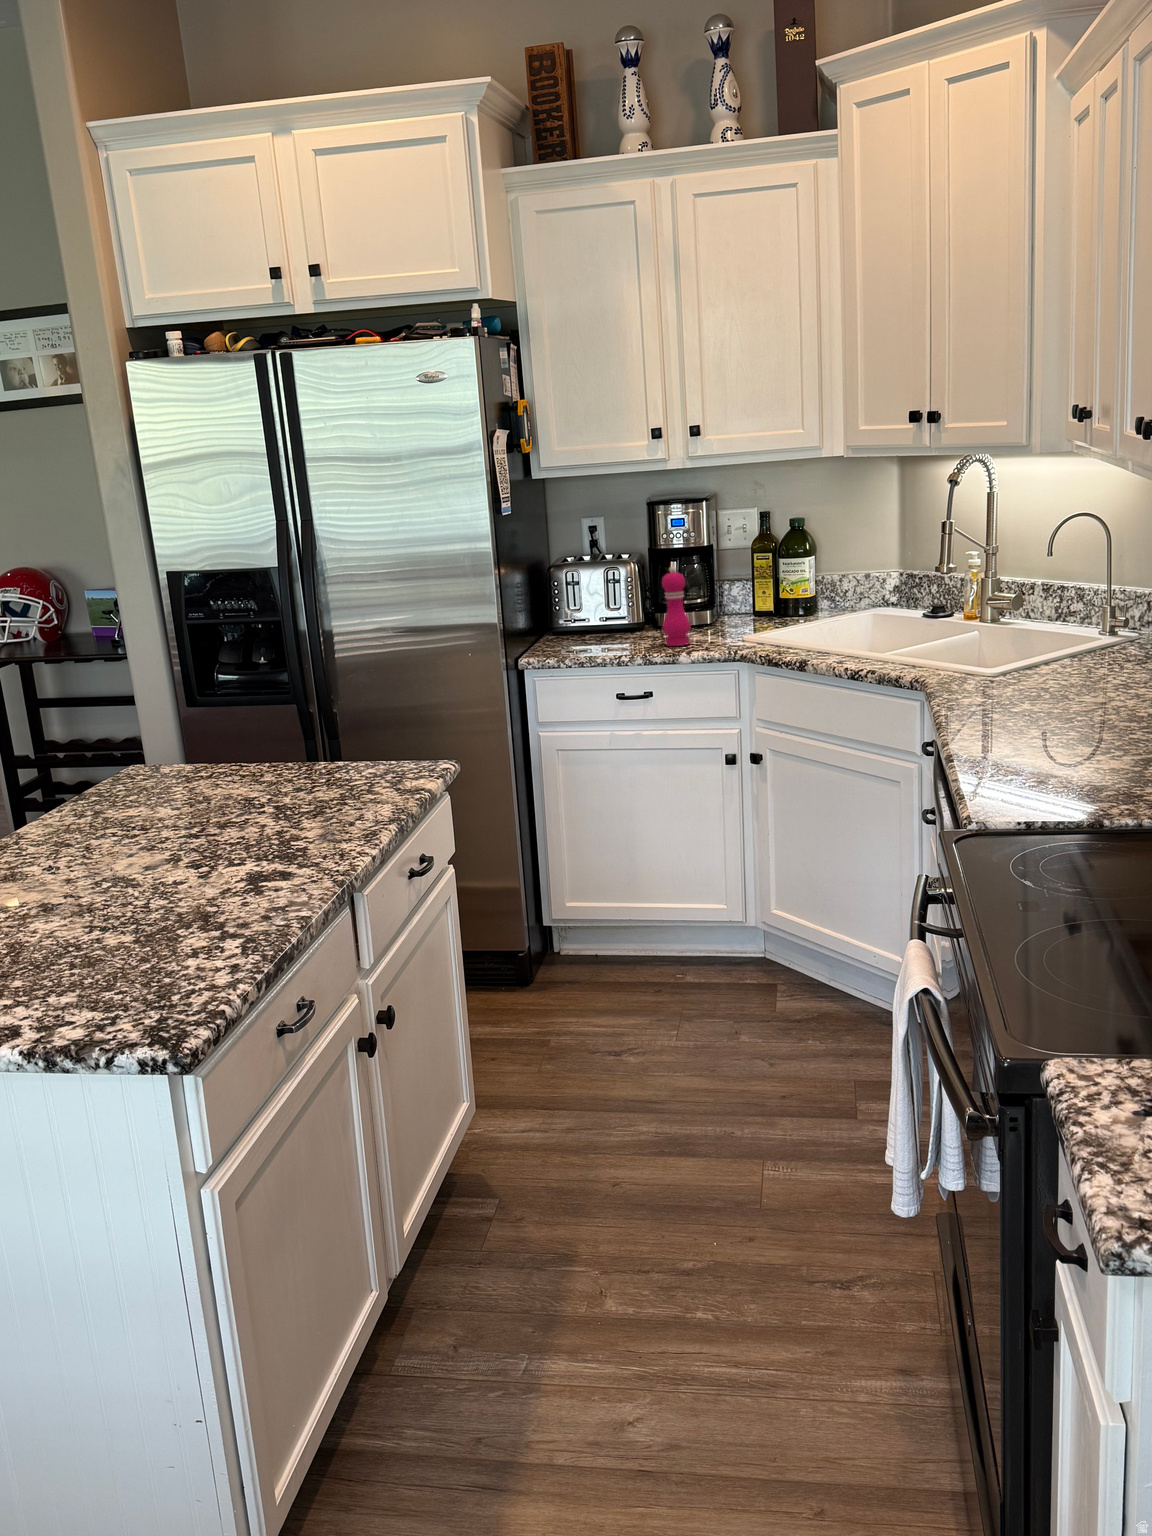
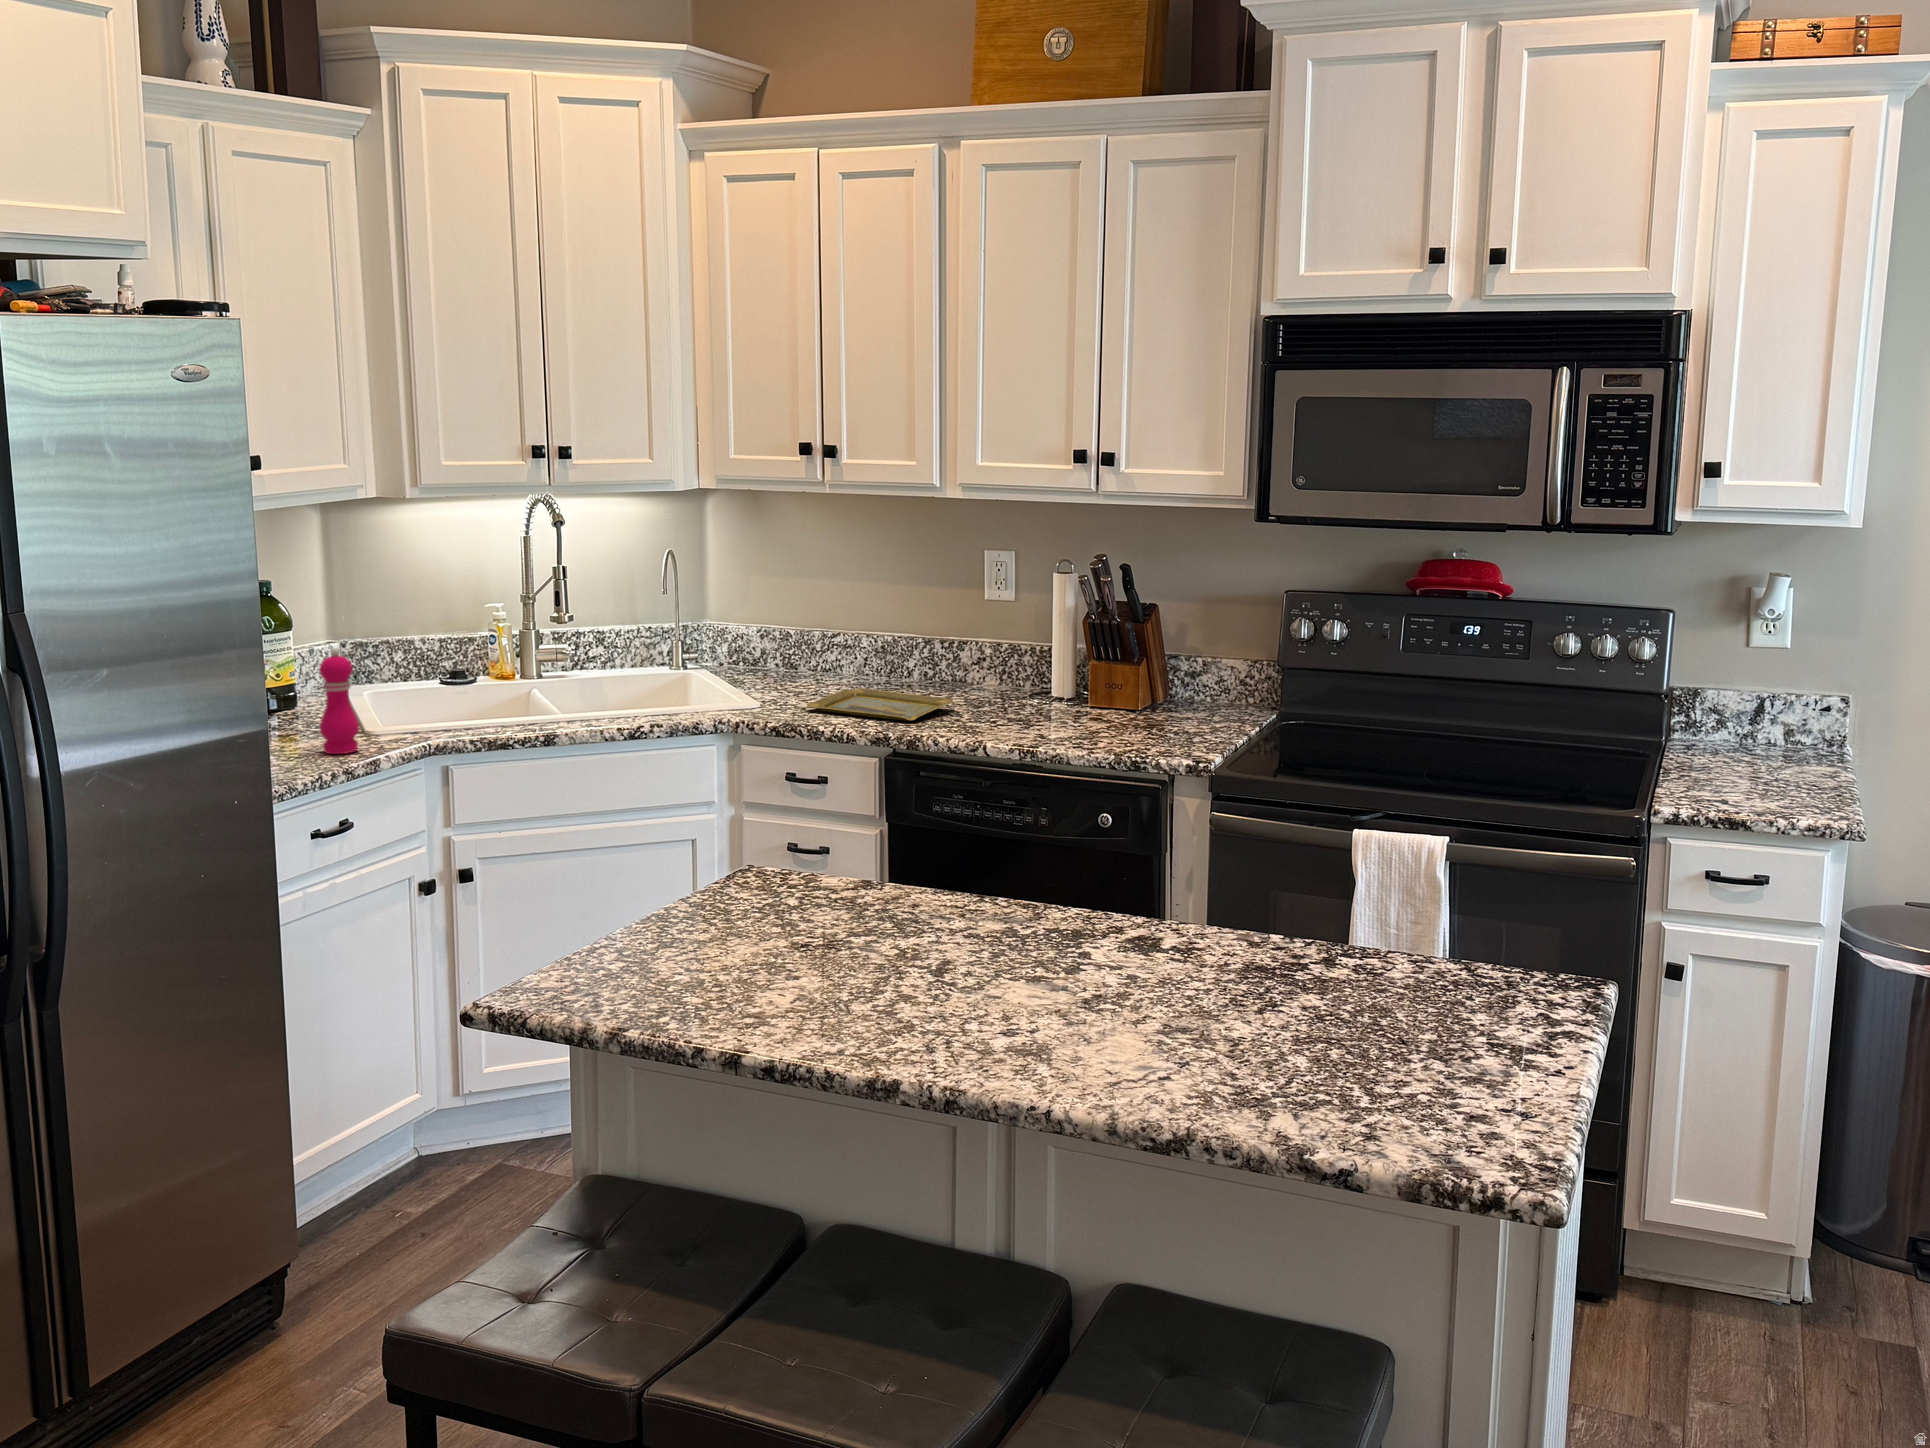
tray: none [971,675,1091,712] -> present [807,688,954,721]

